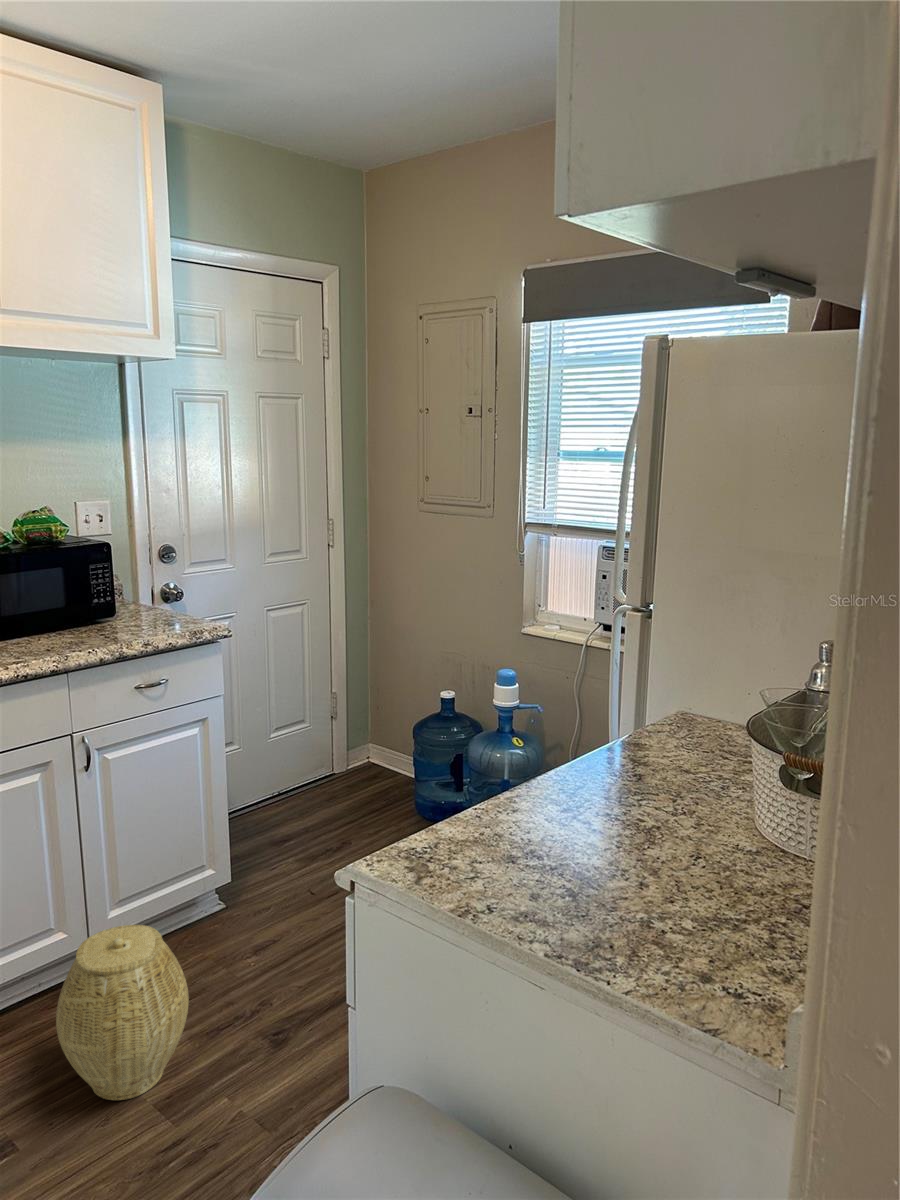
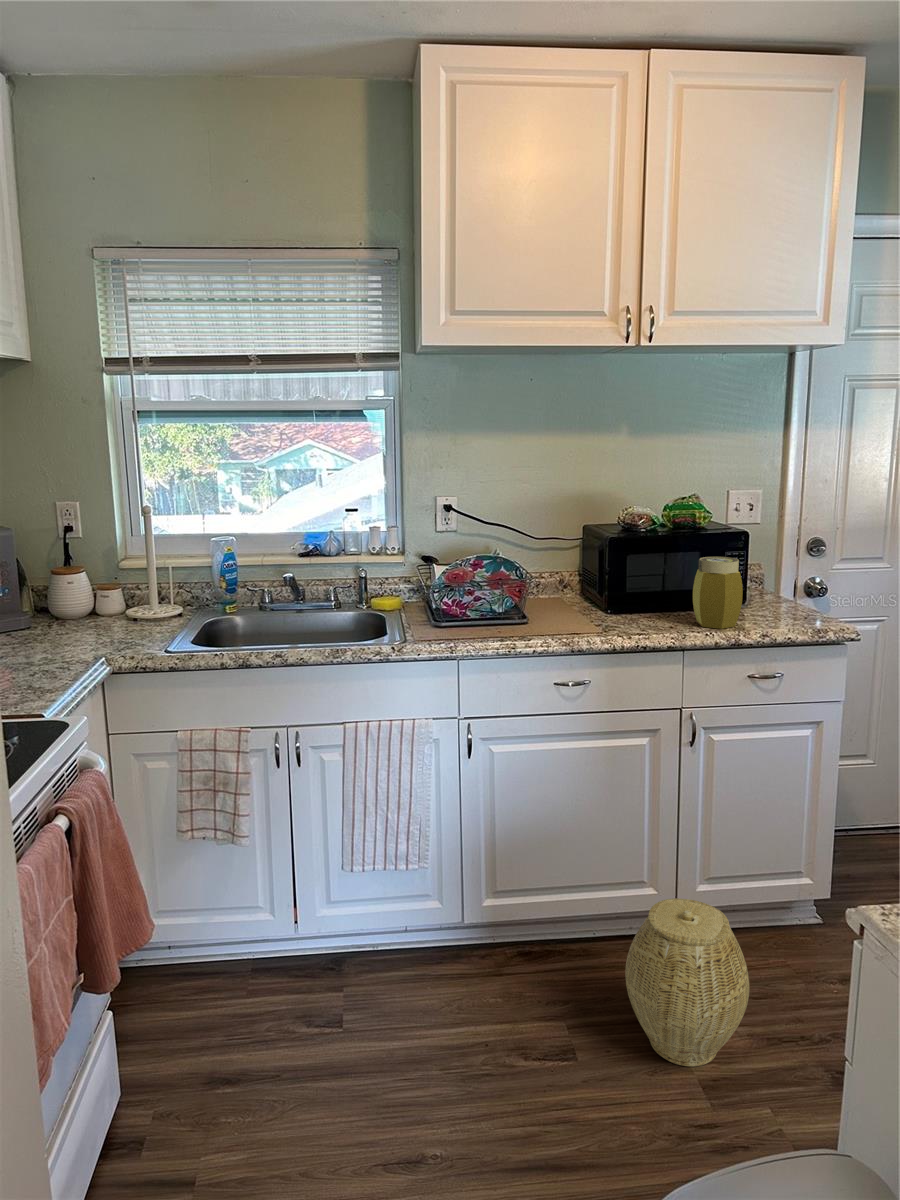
jar: none [65,570,119,645] -> present [693,557,743,629]

